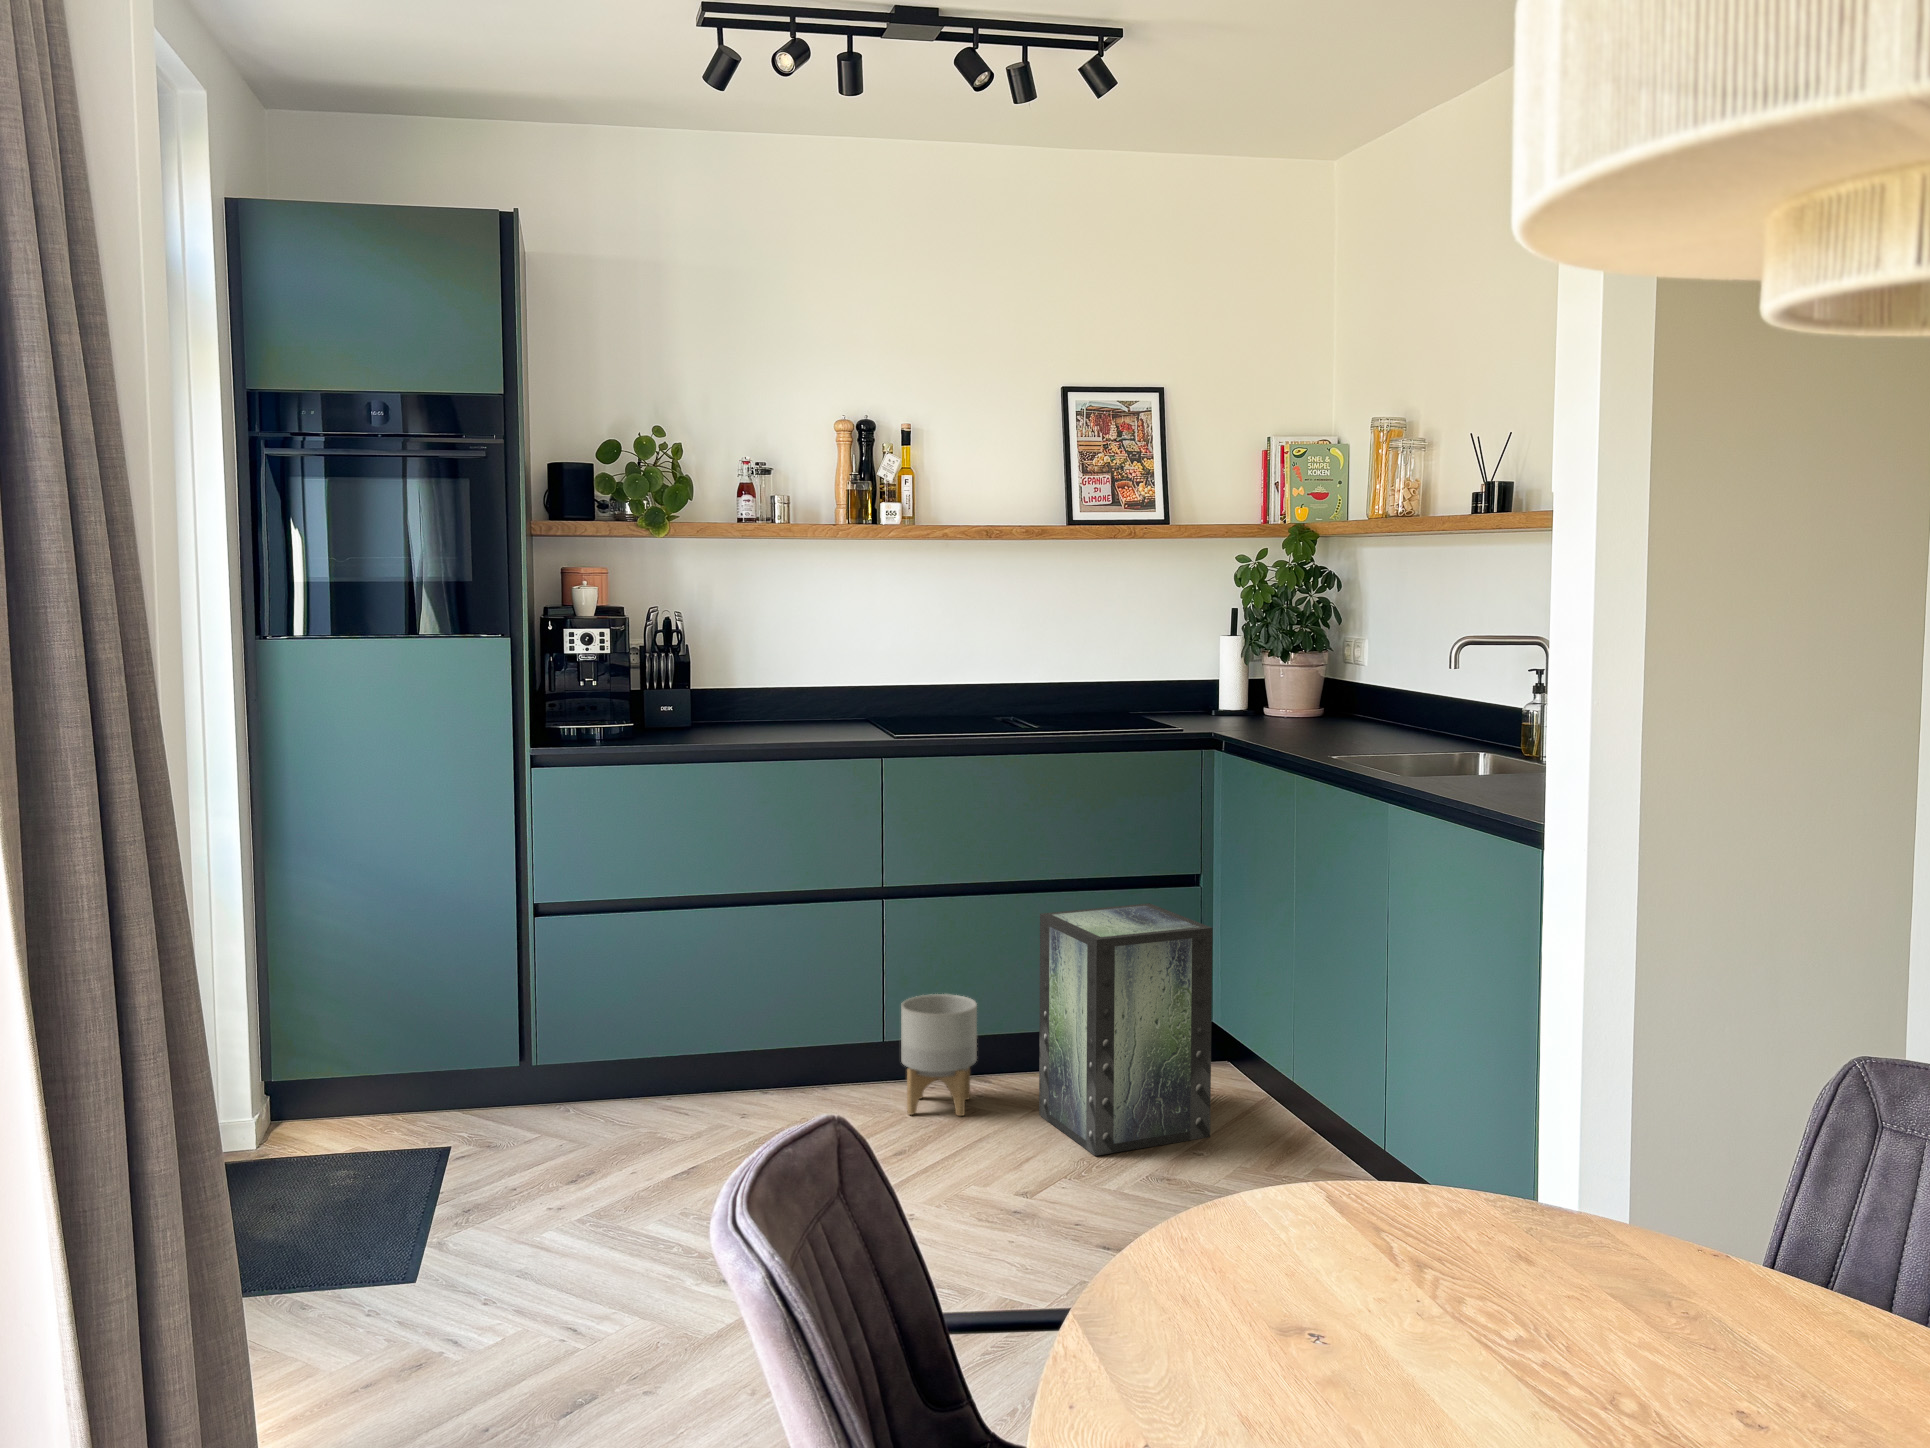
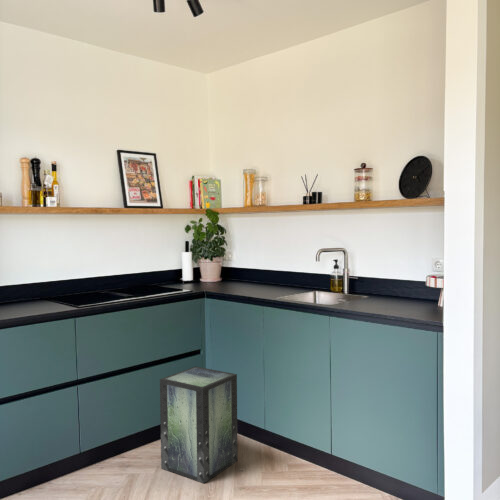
planter: present [901,994,977,1116] -> none [93,422,130,484]

